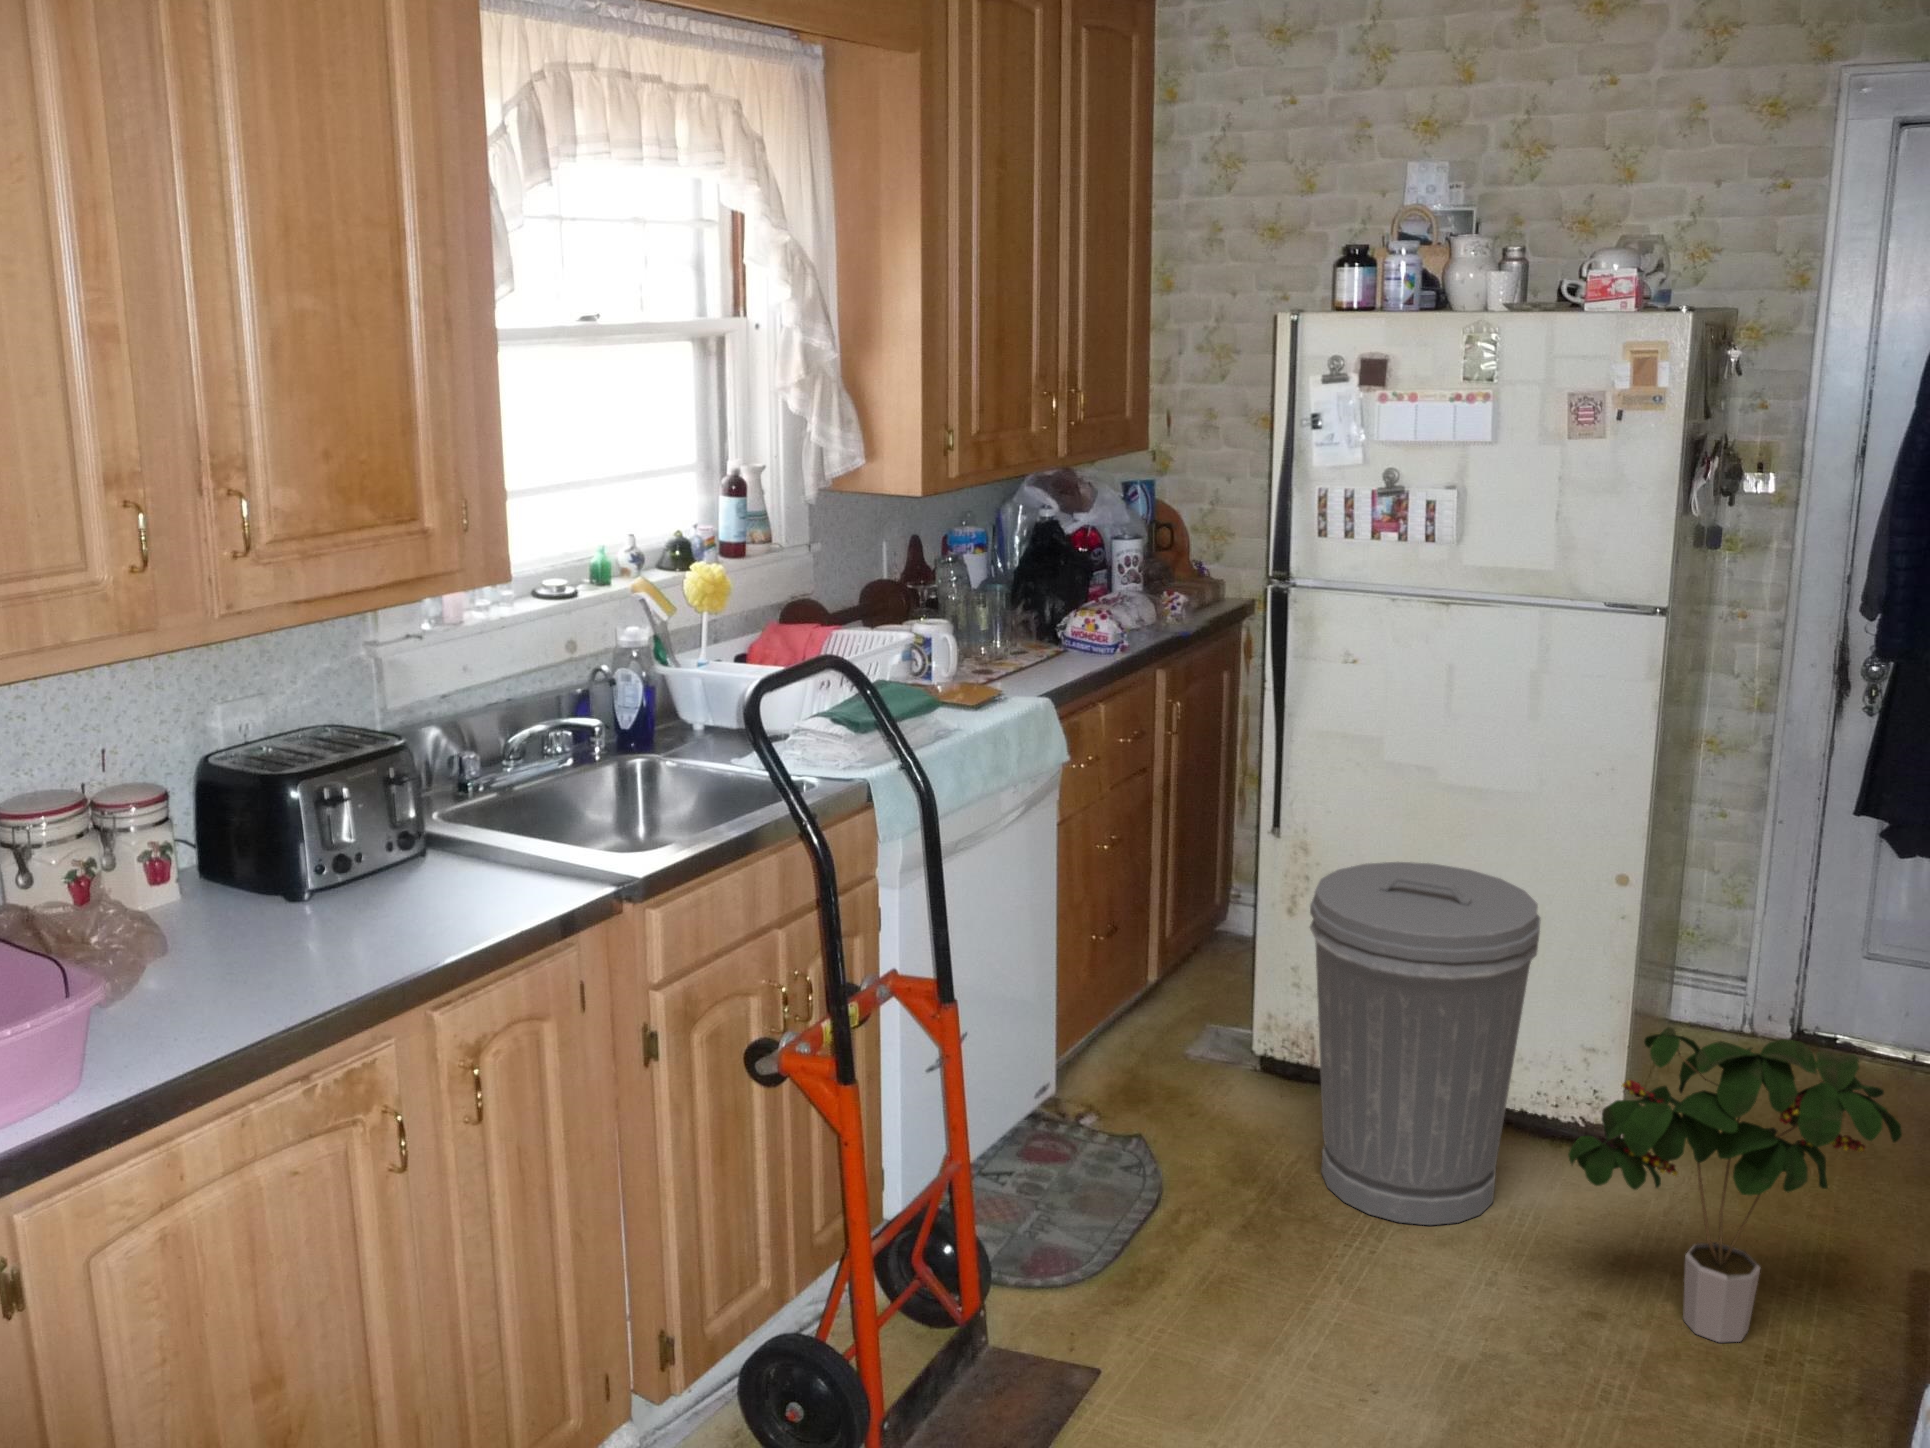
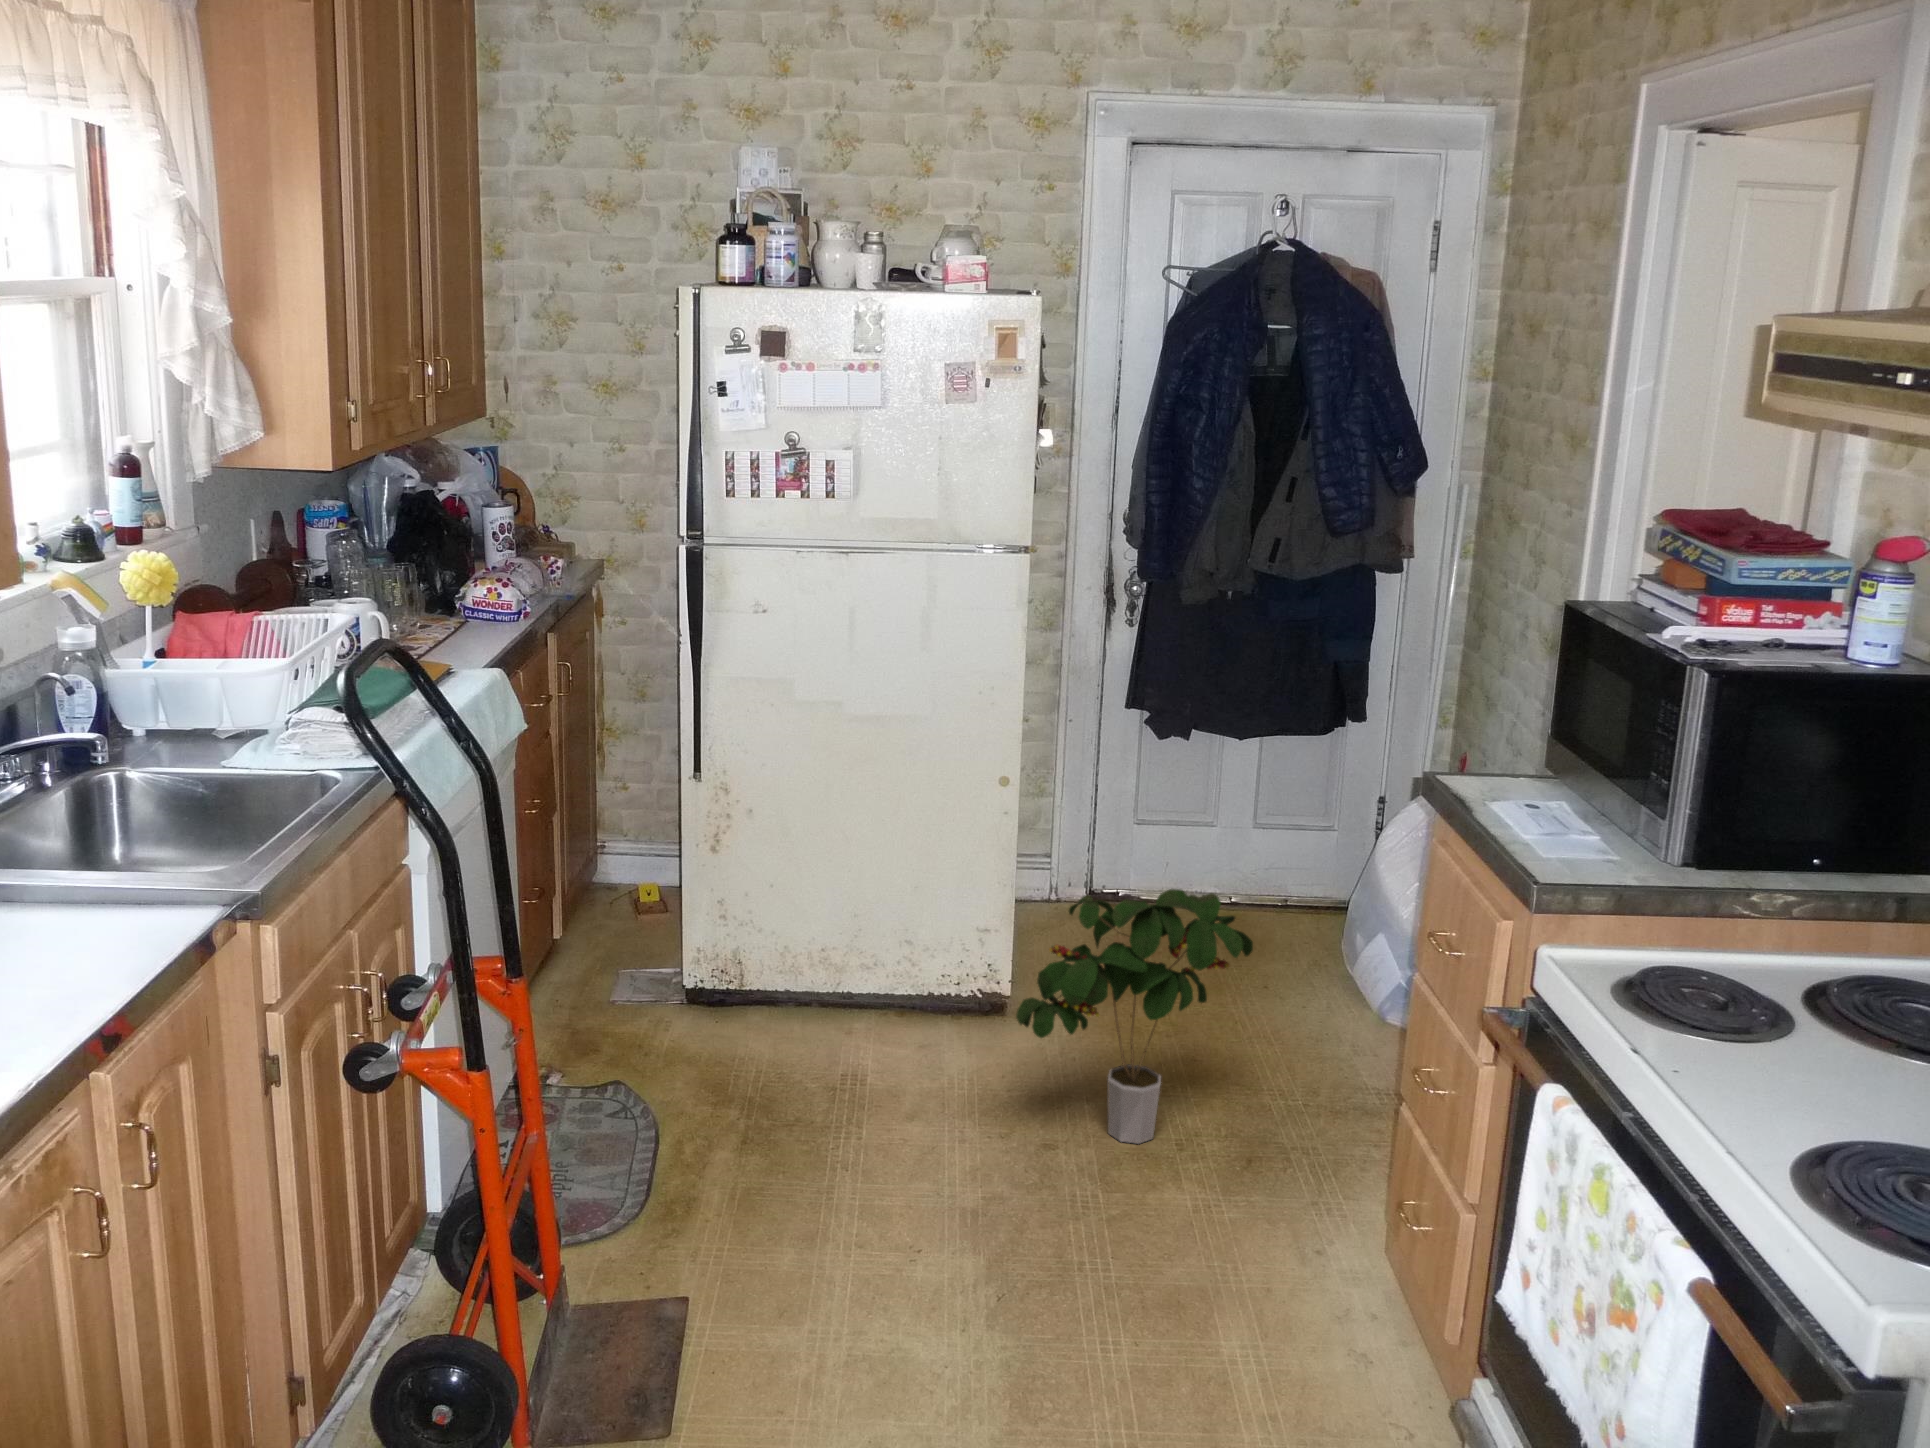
trash can: present [1310,862,1540,1225] -> none [763,787,961,1109]

